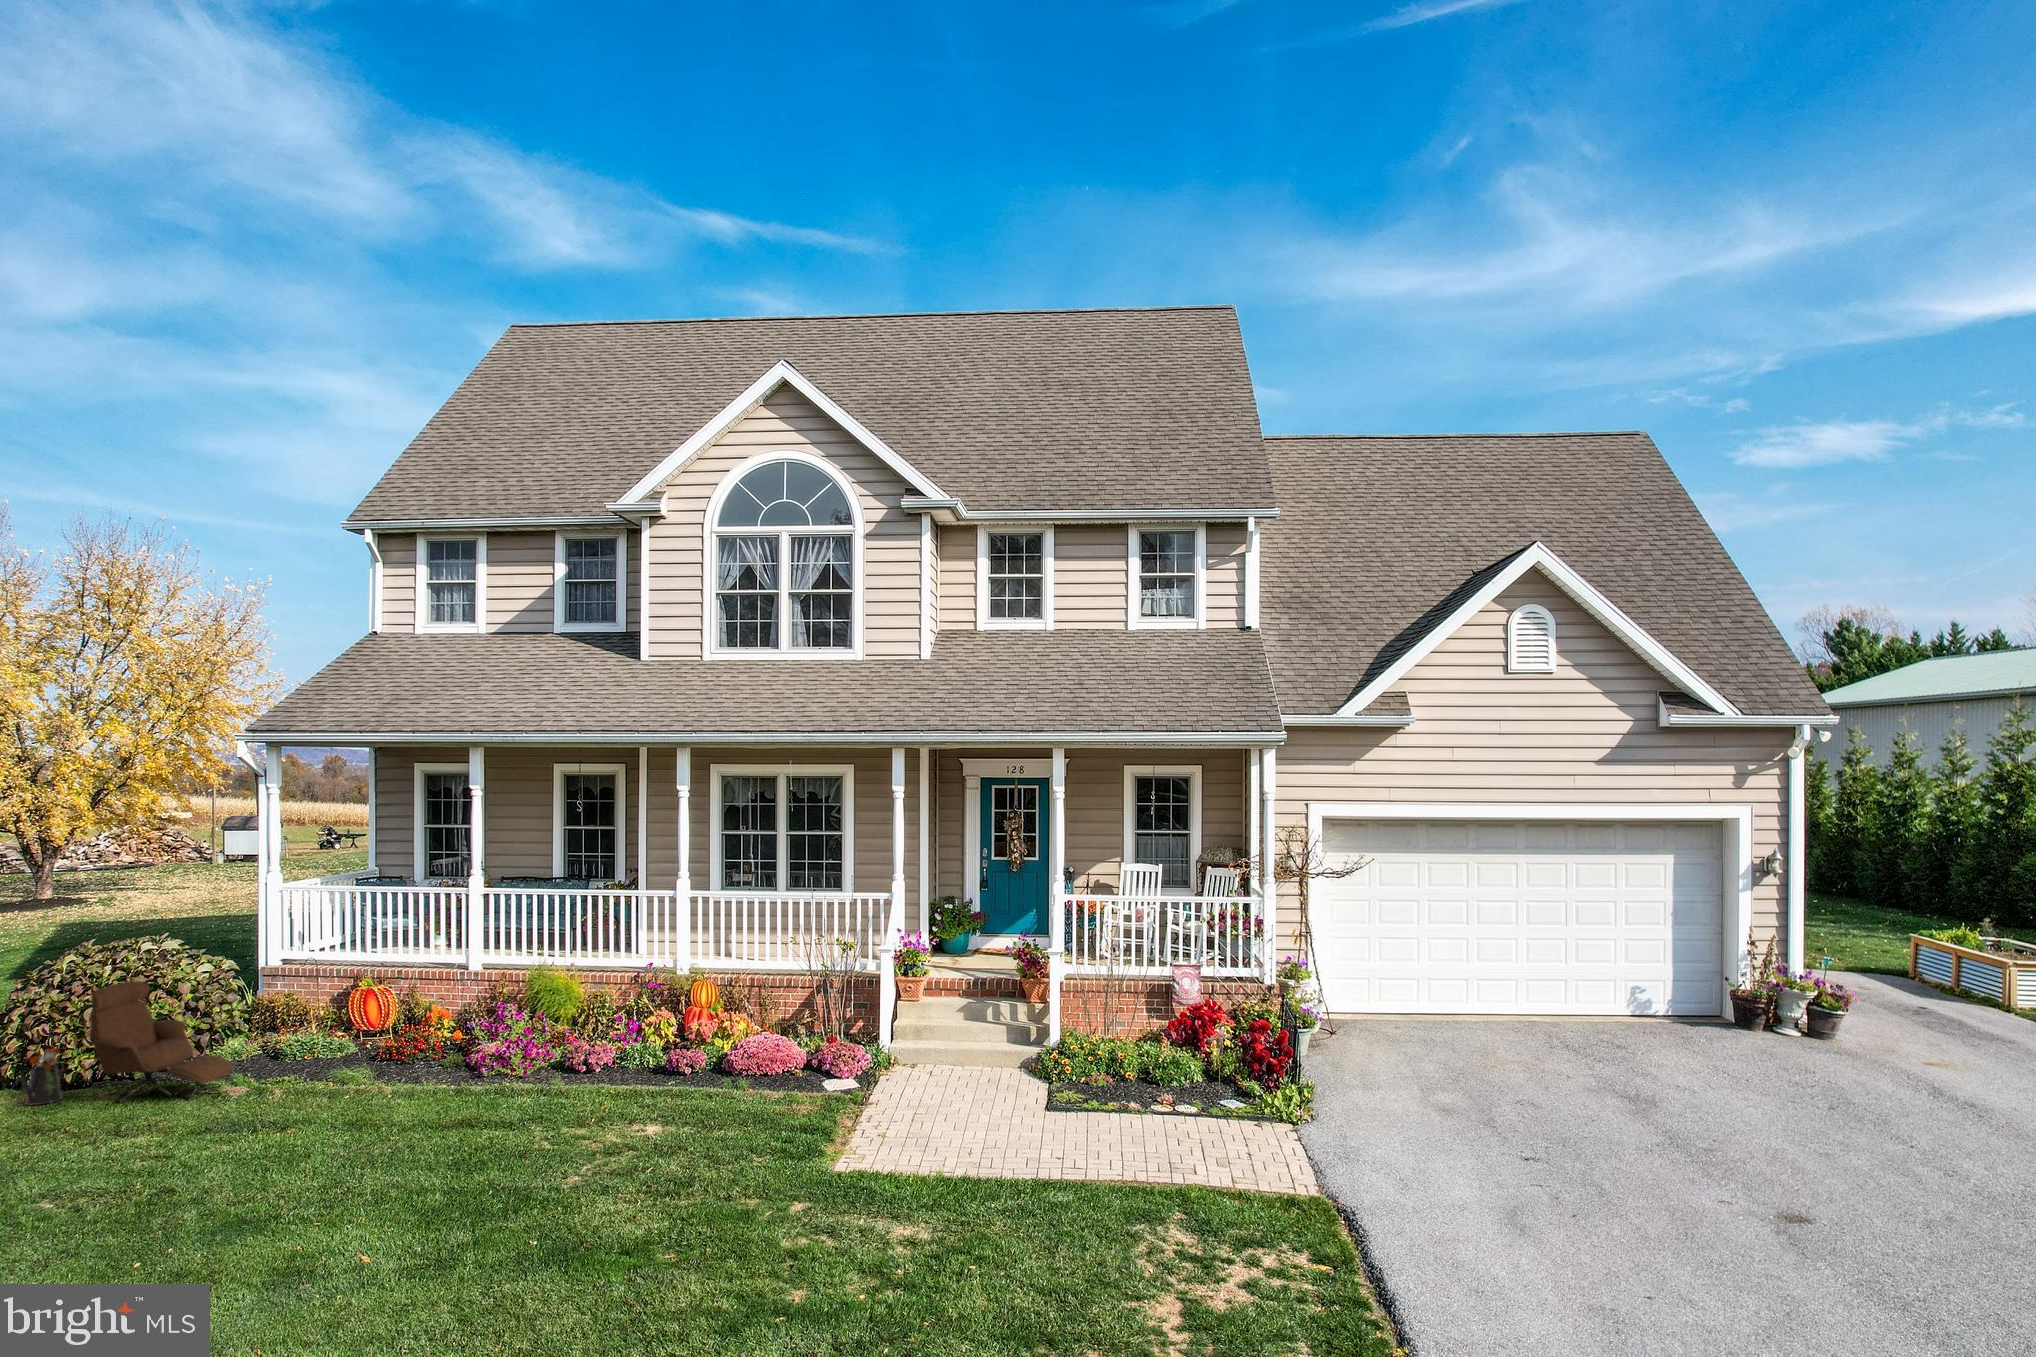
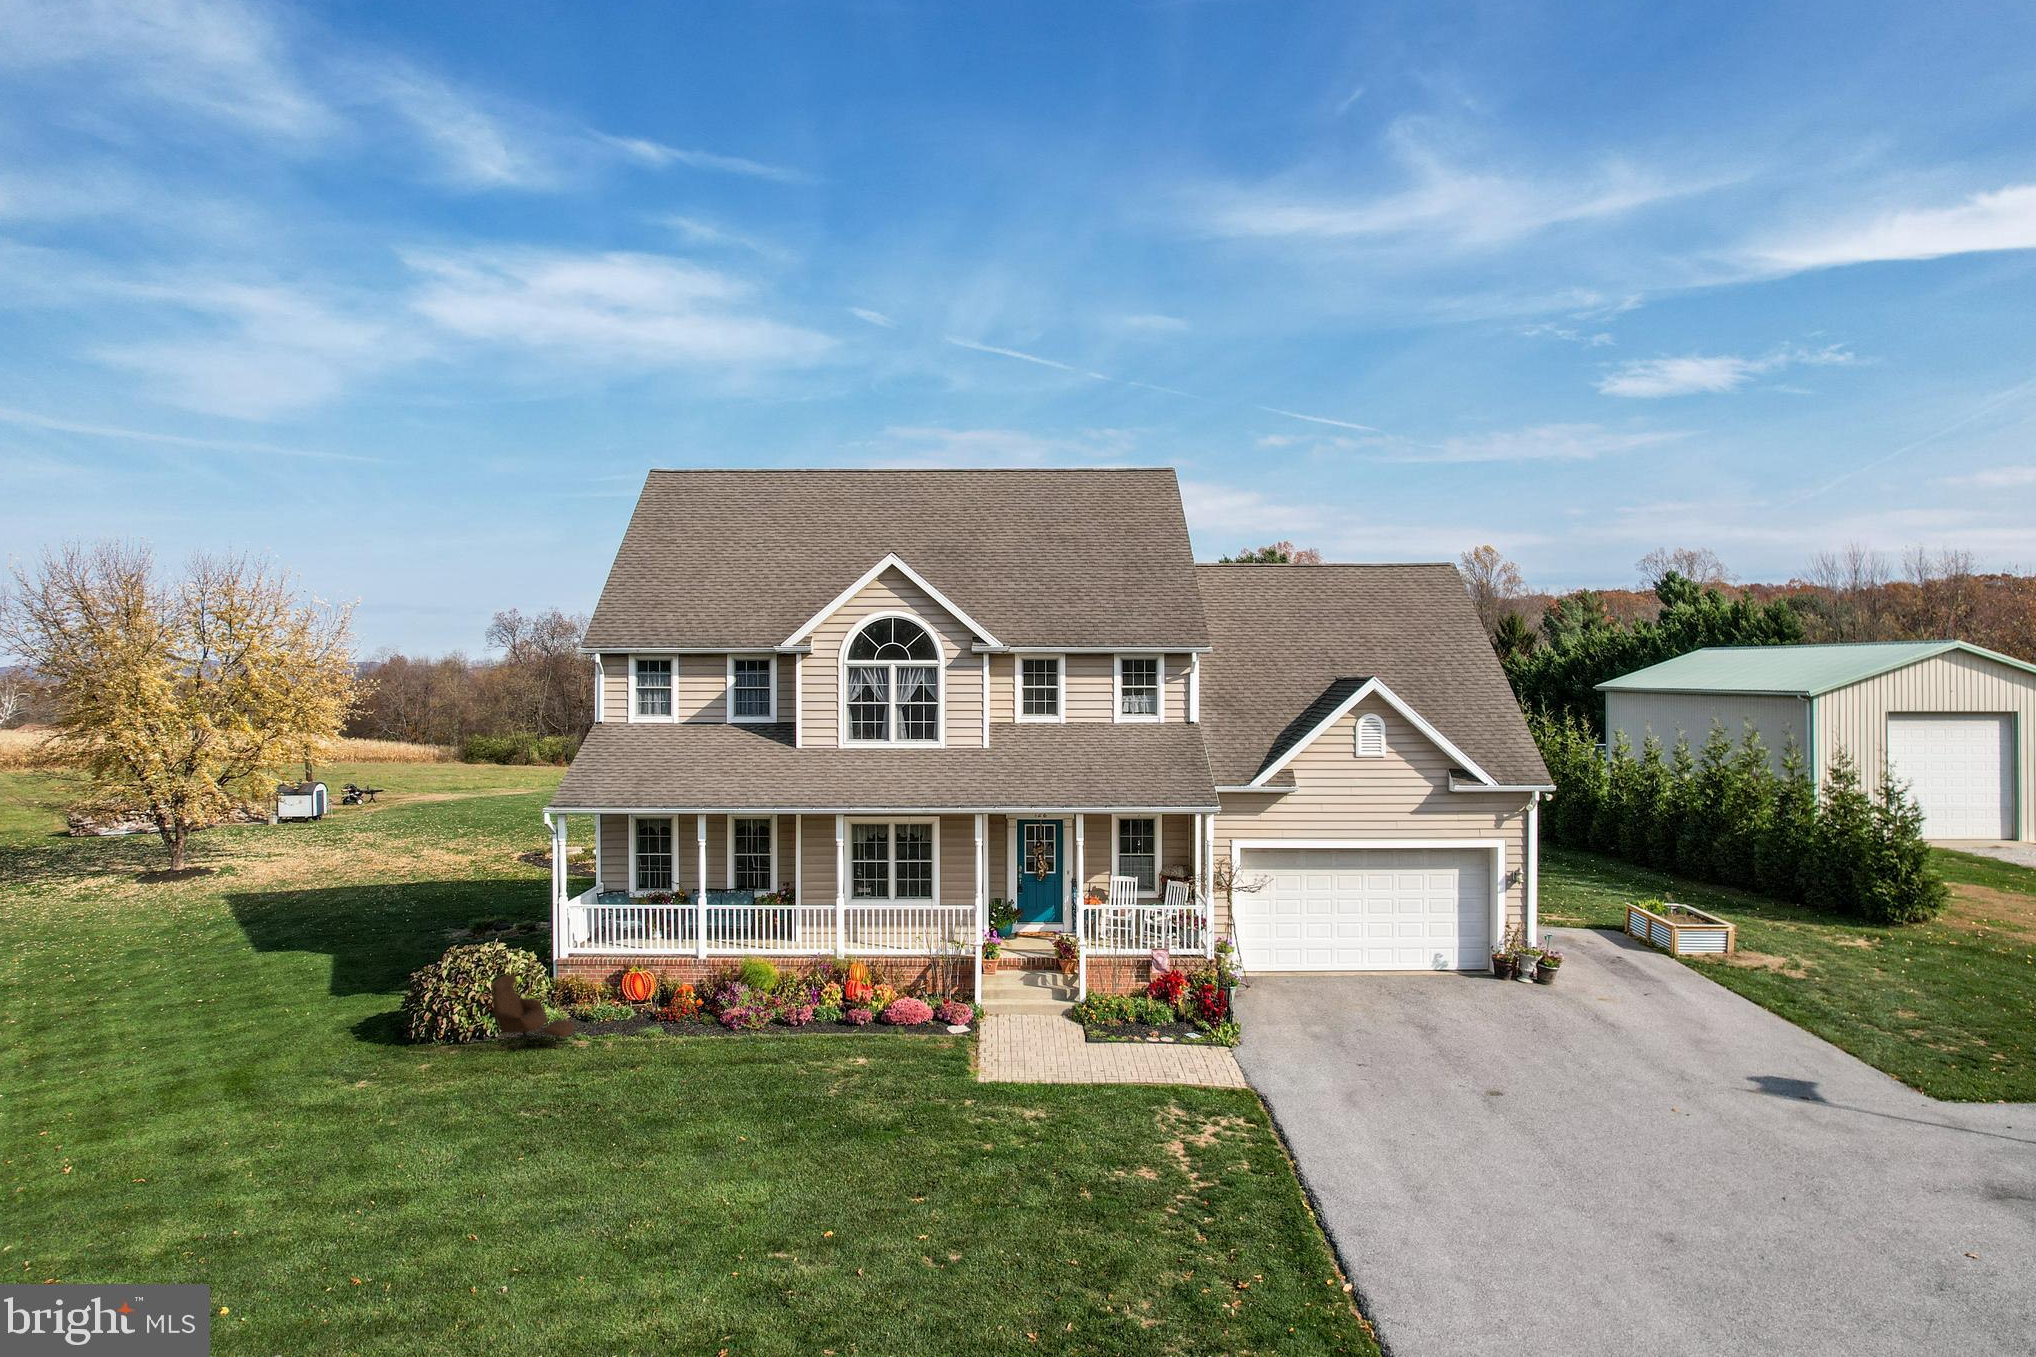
watering can: present [20,1048,64,1106] -> none [454,1017,474,1054]

